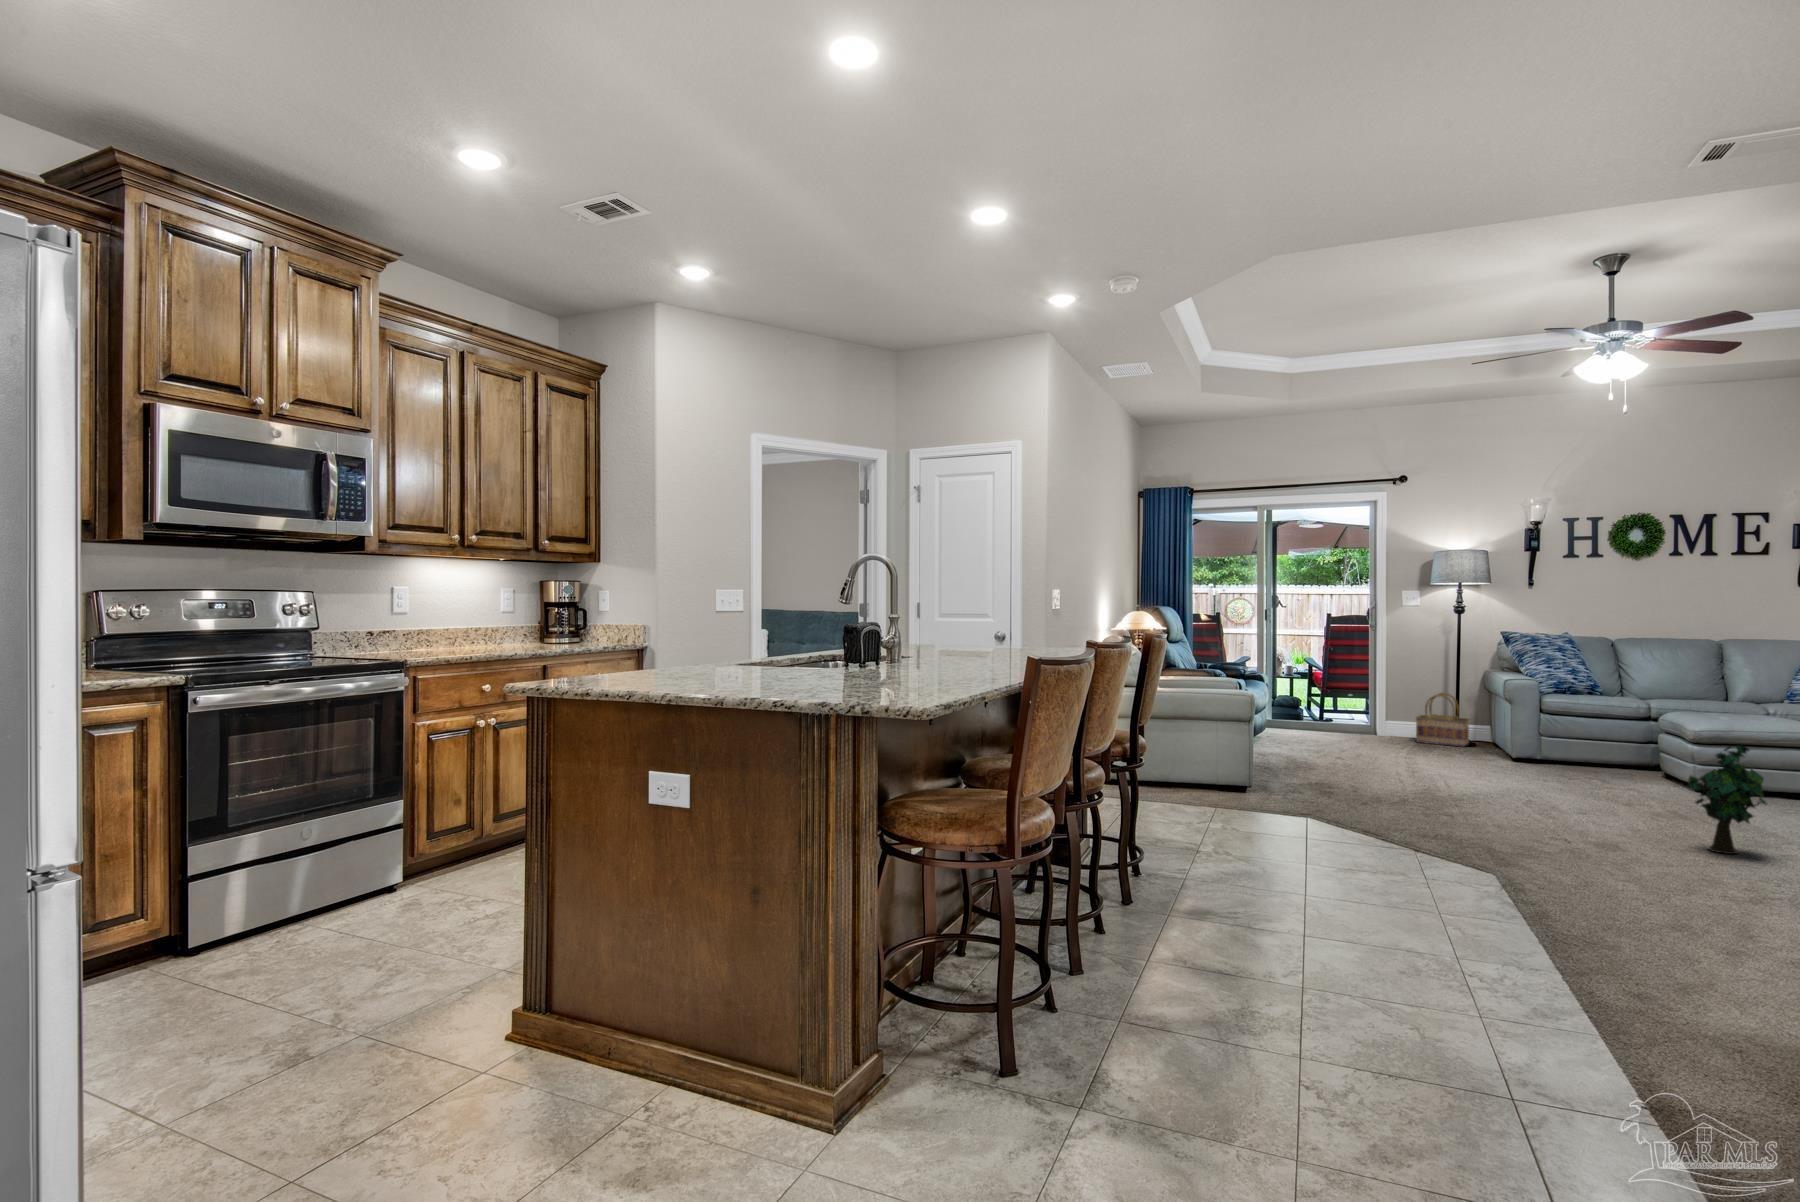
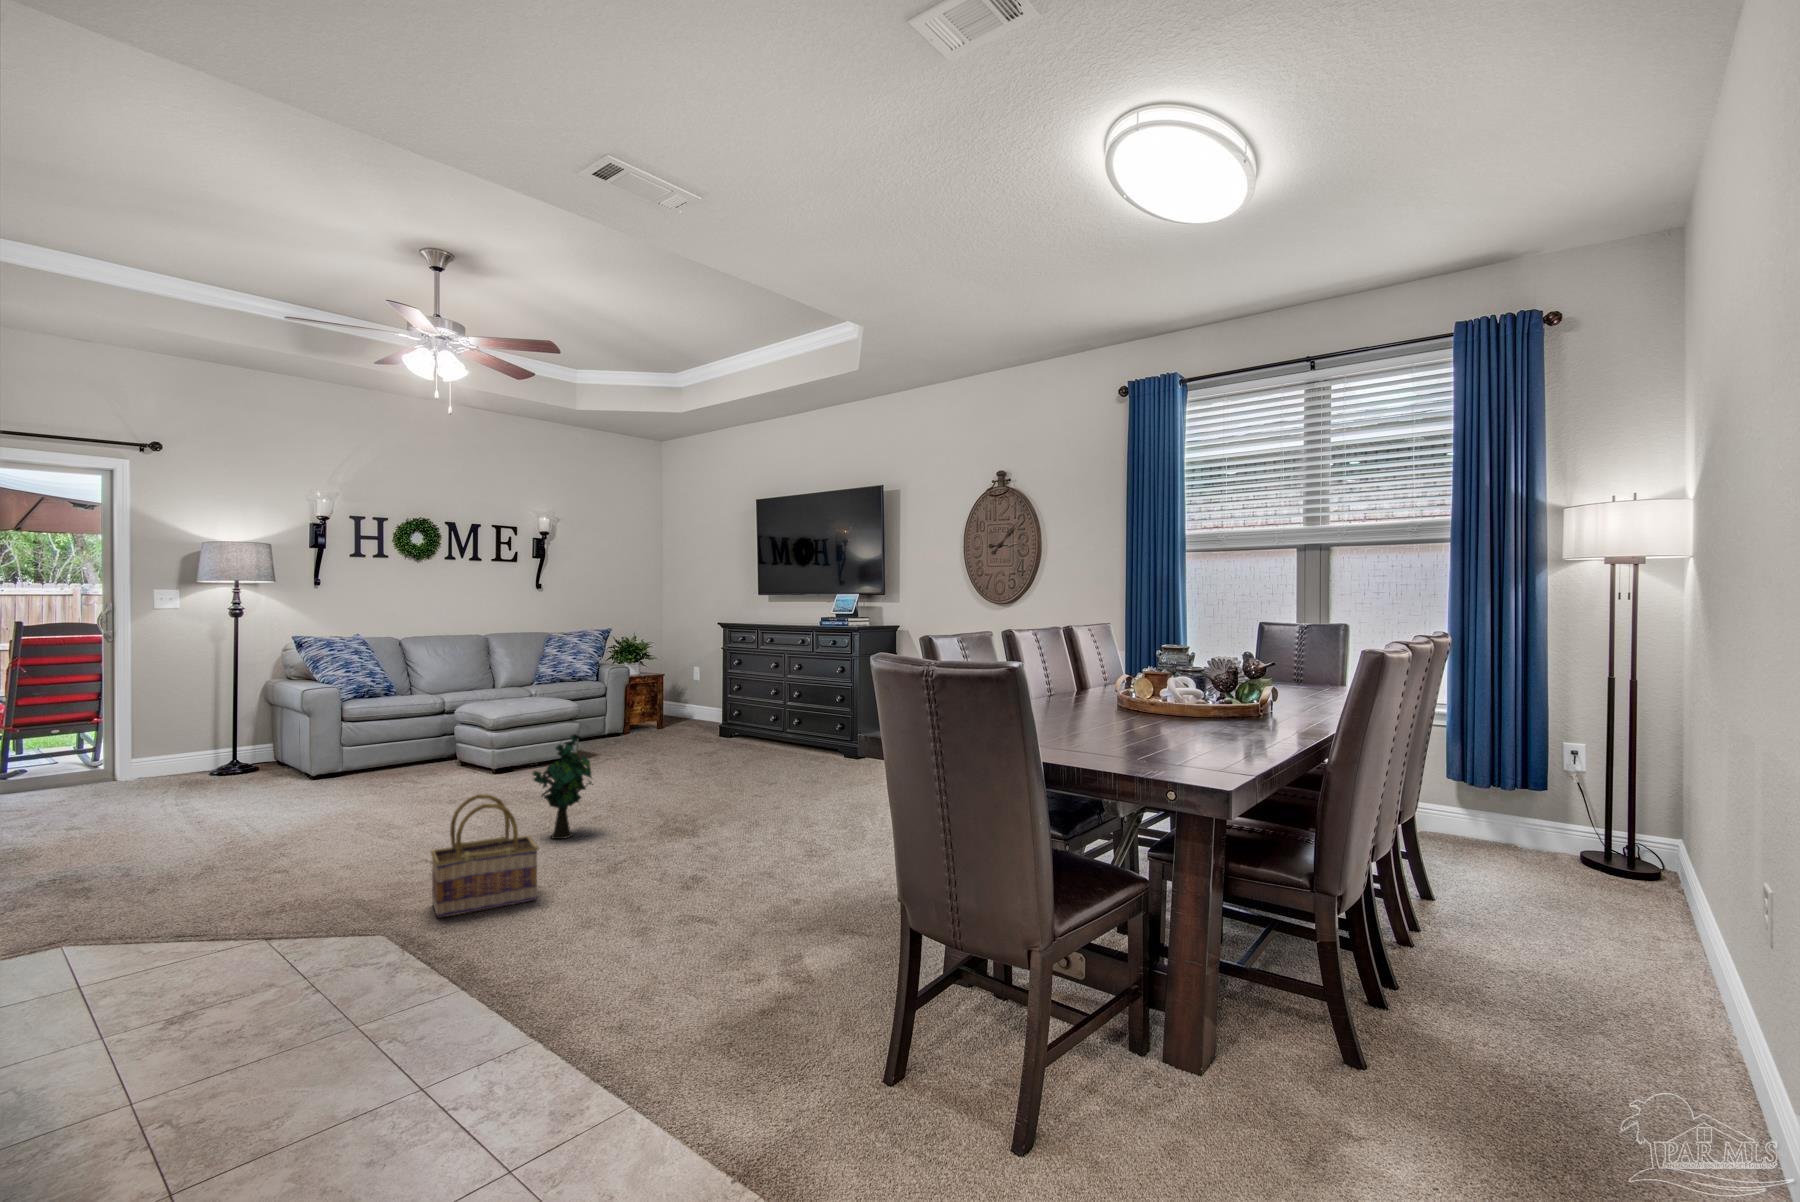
basket: present [1416,693,1469,747] -> present [431,794,538,918]

